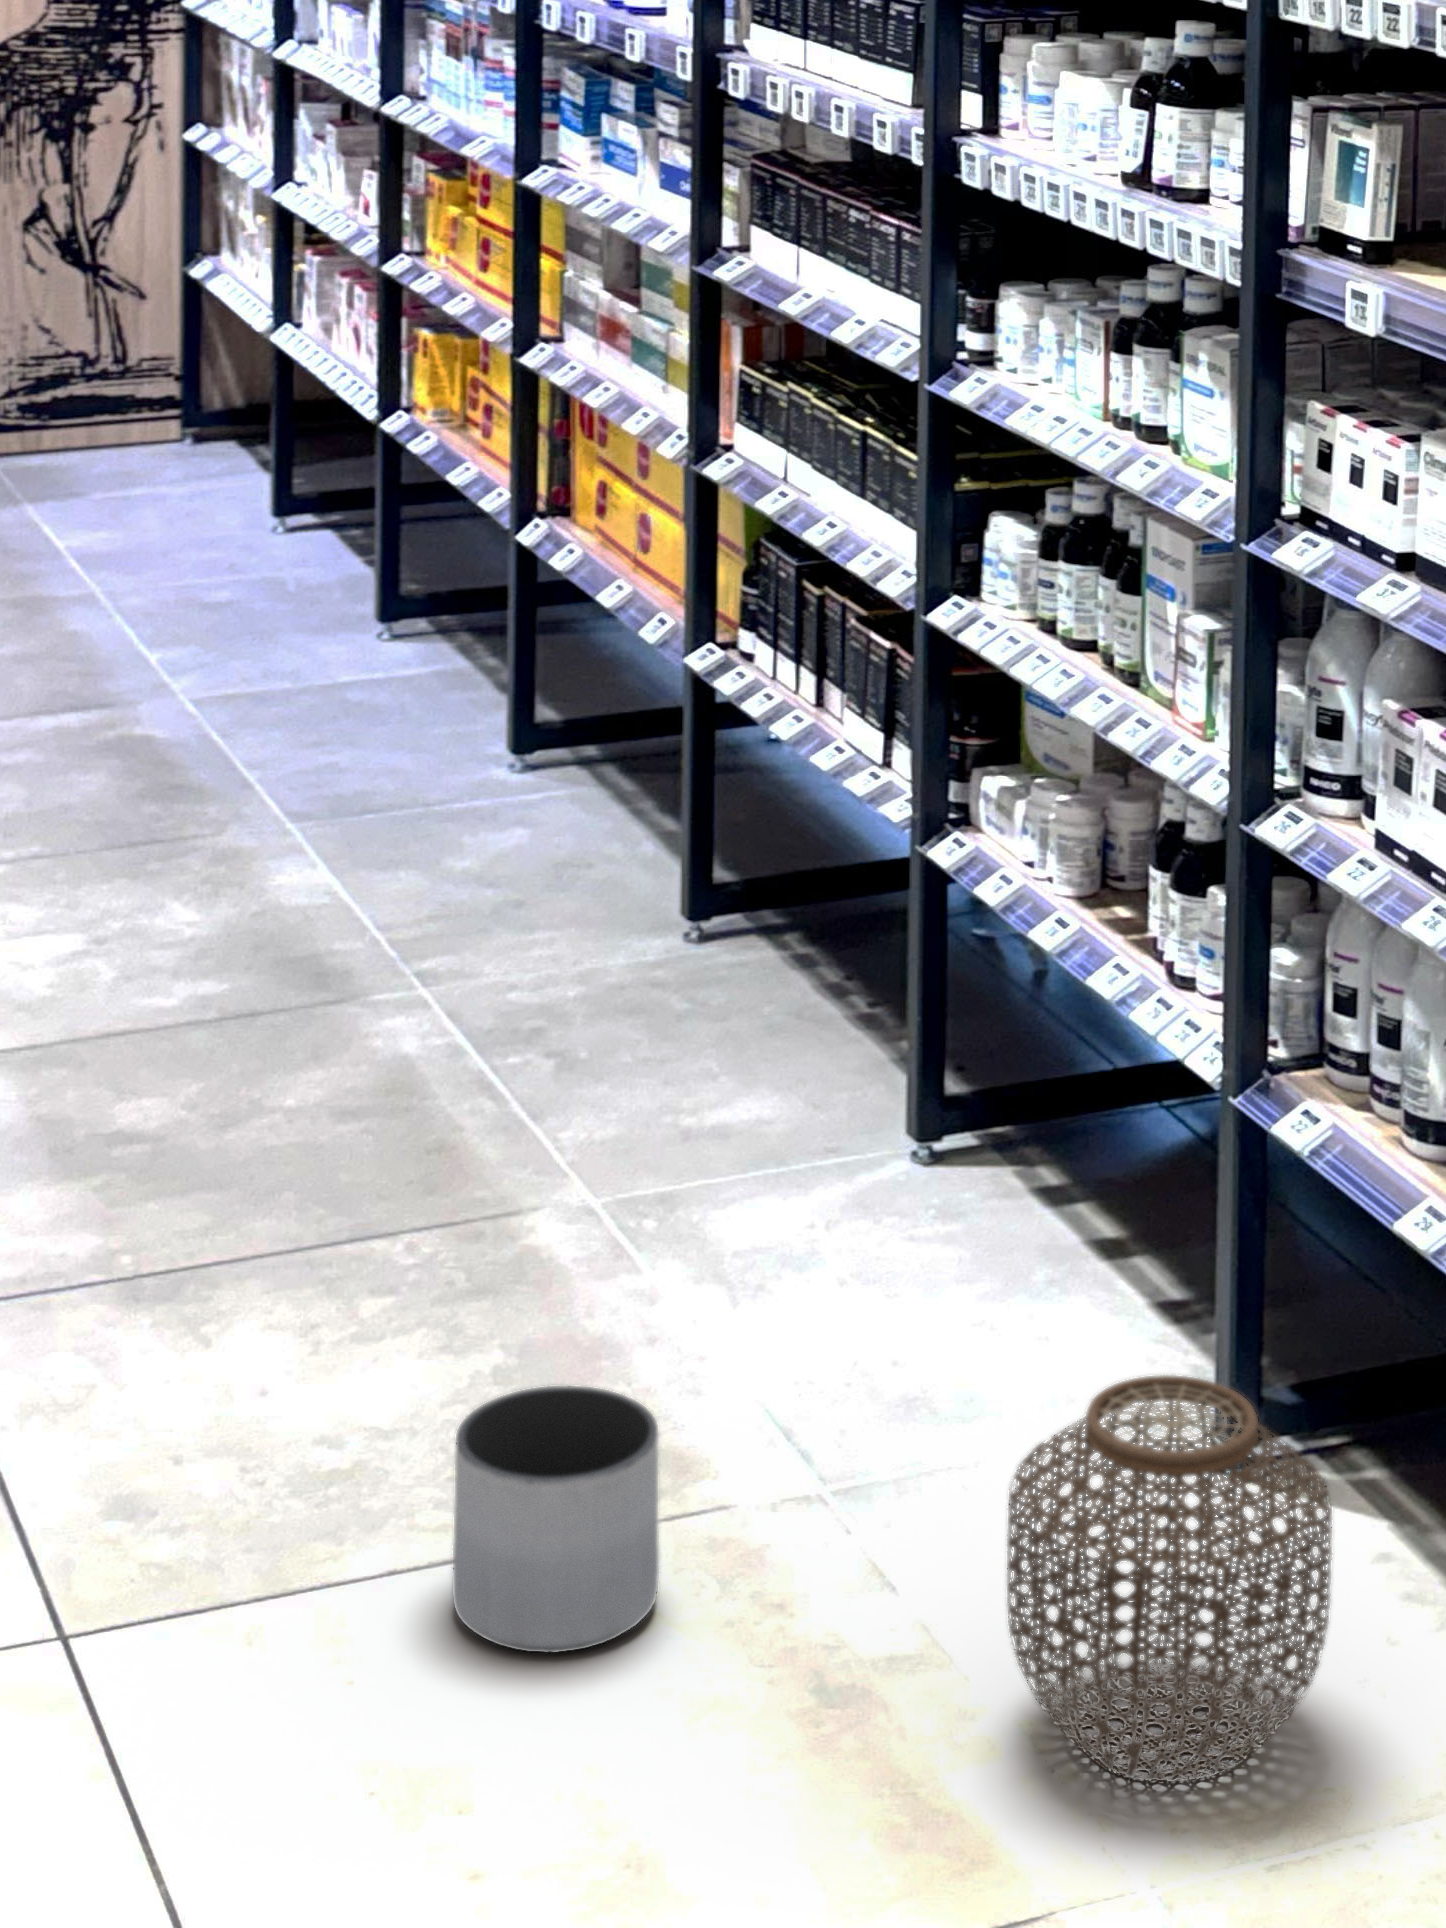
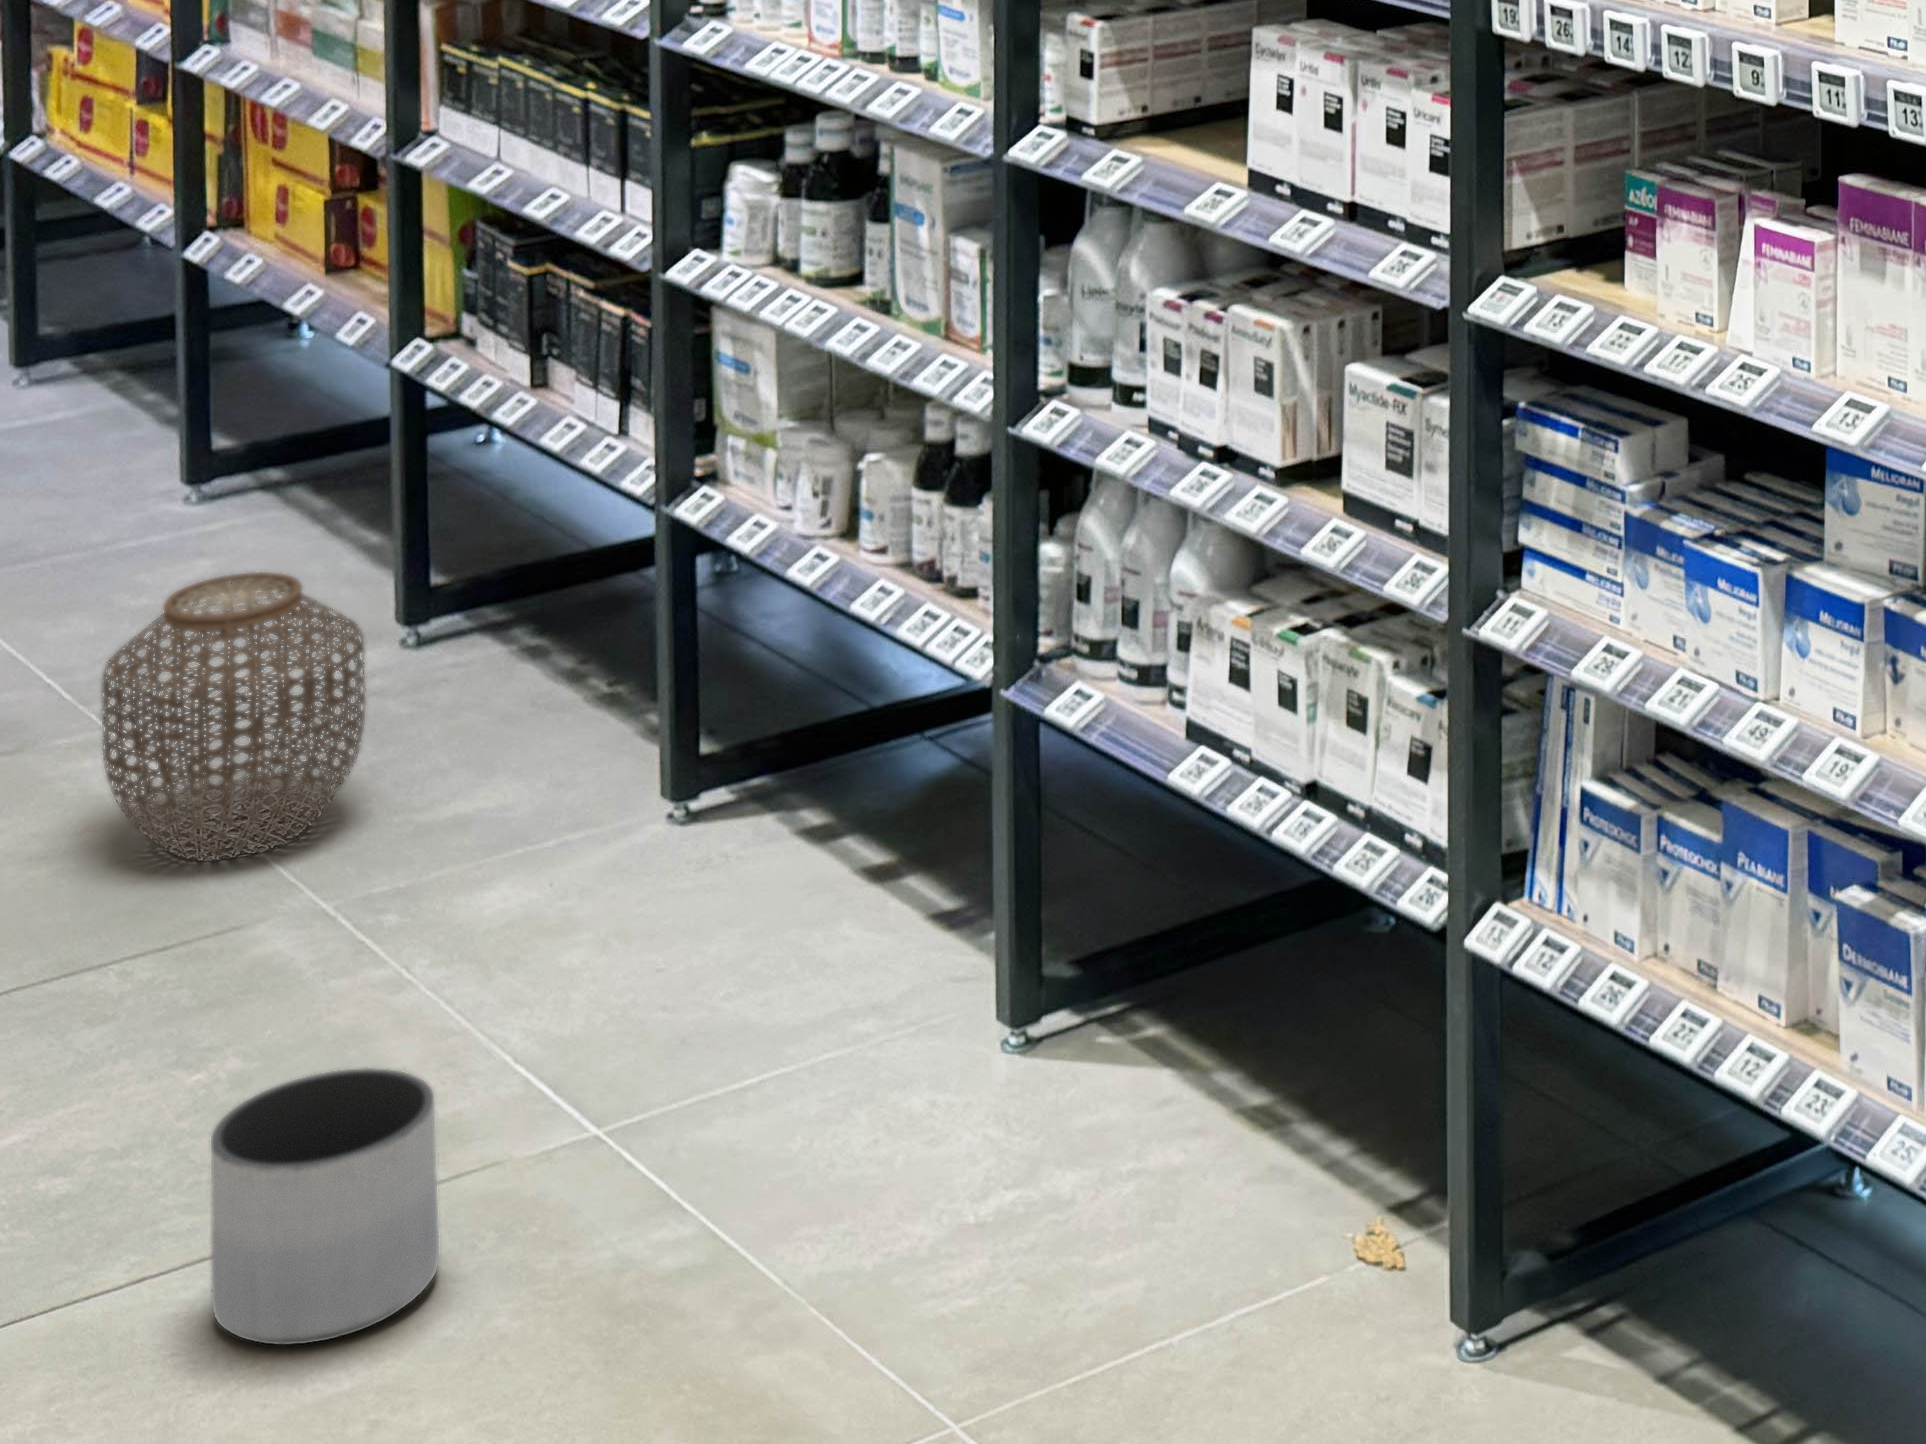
woven basket: present [1007,1375,1332,1782] -> present [101,572,366,860]

